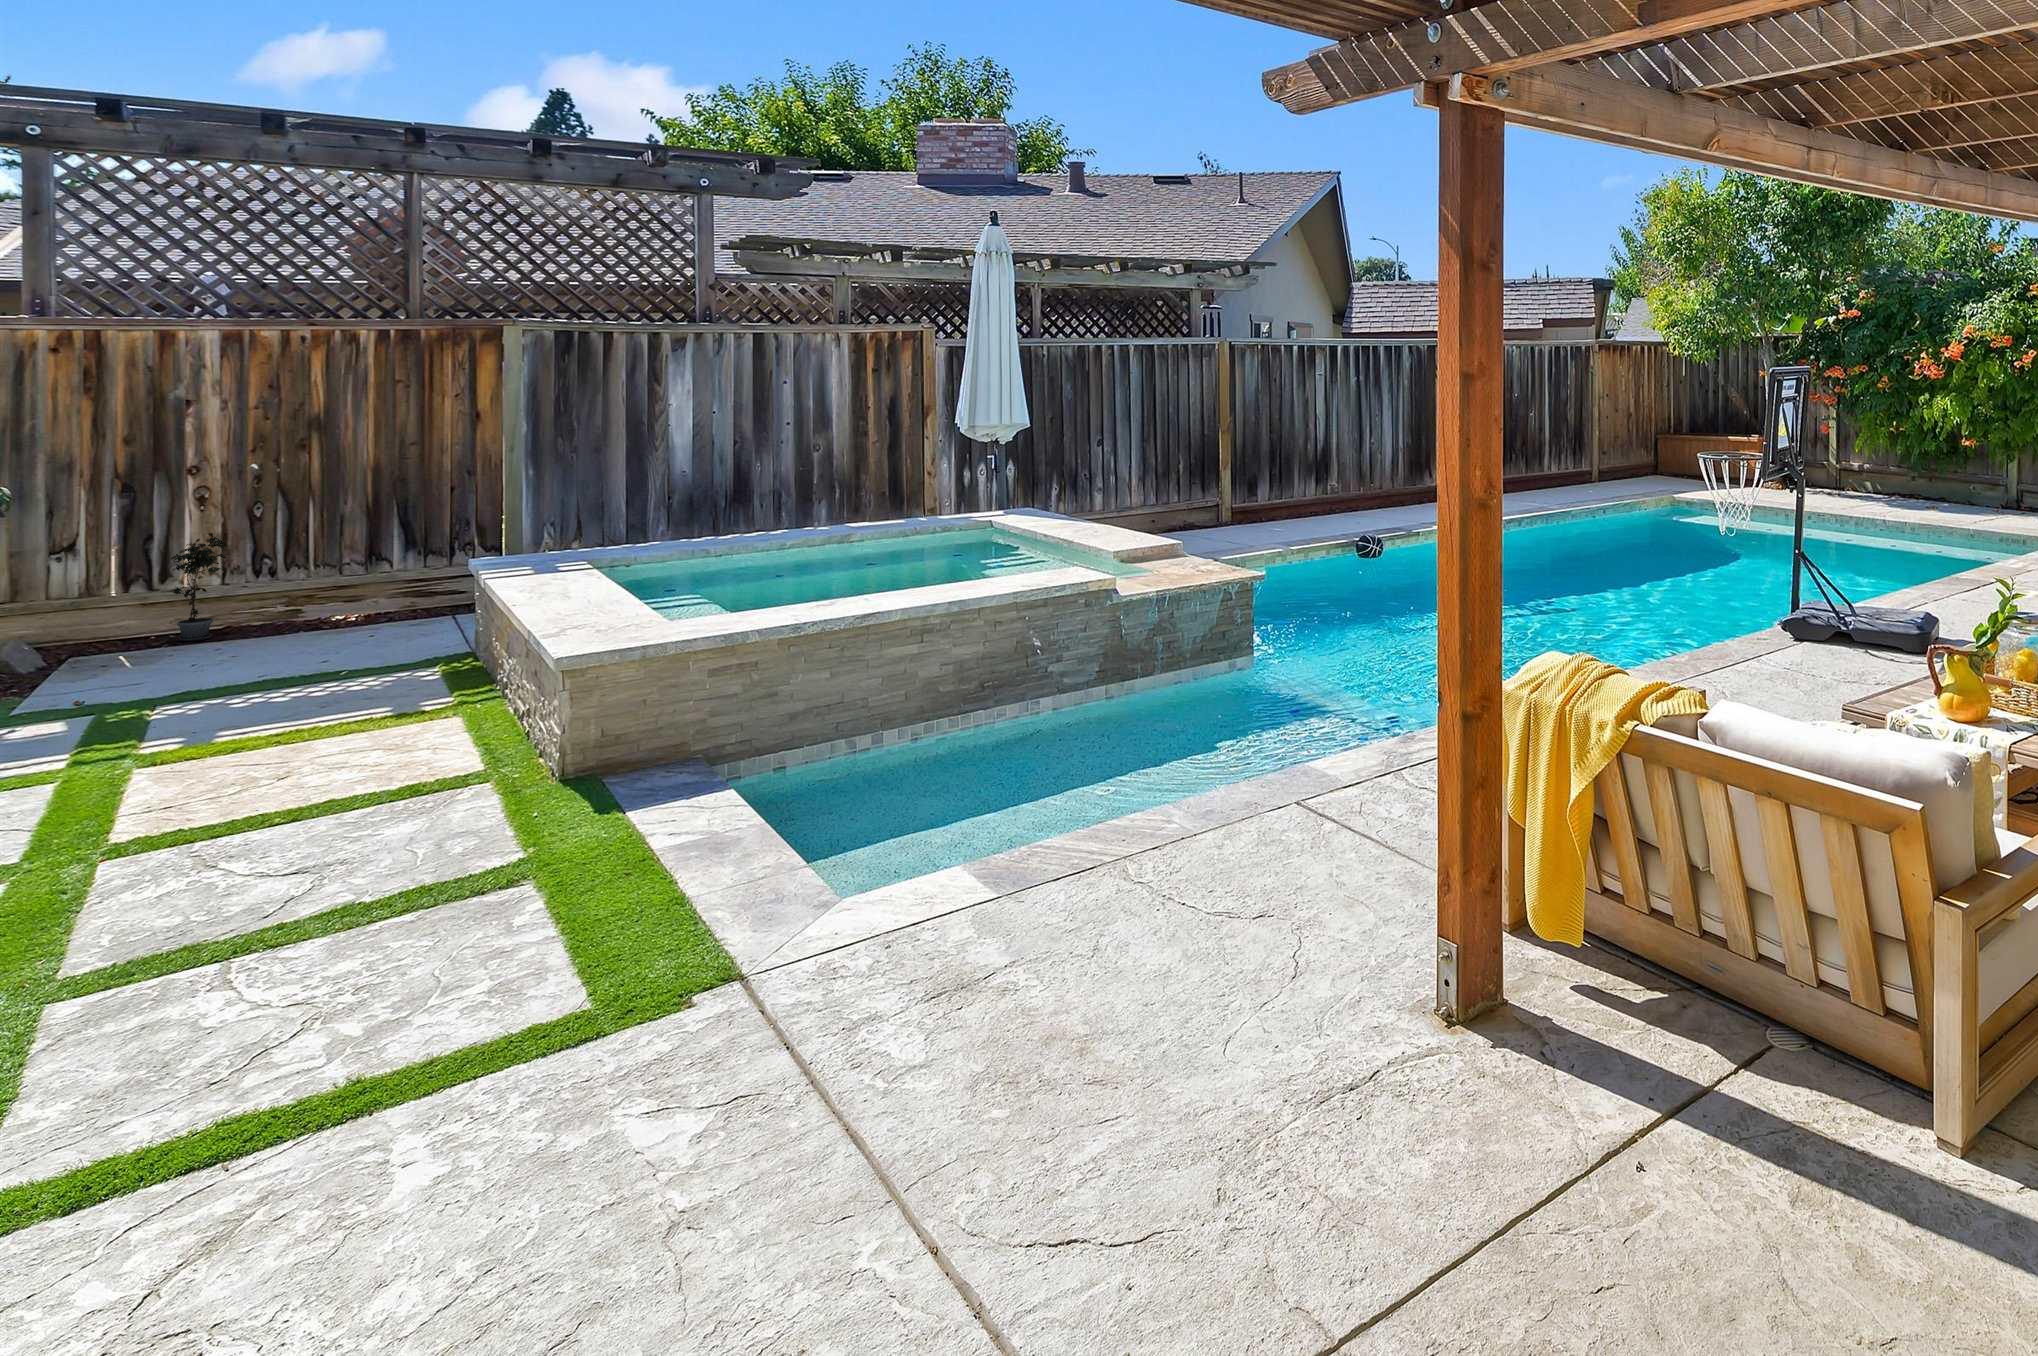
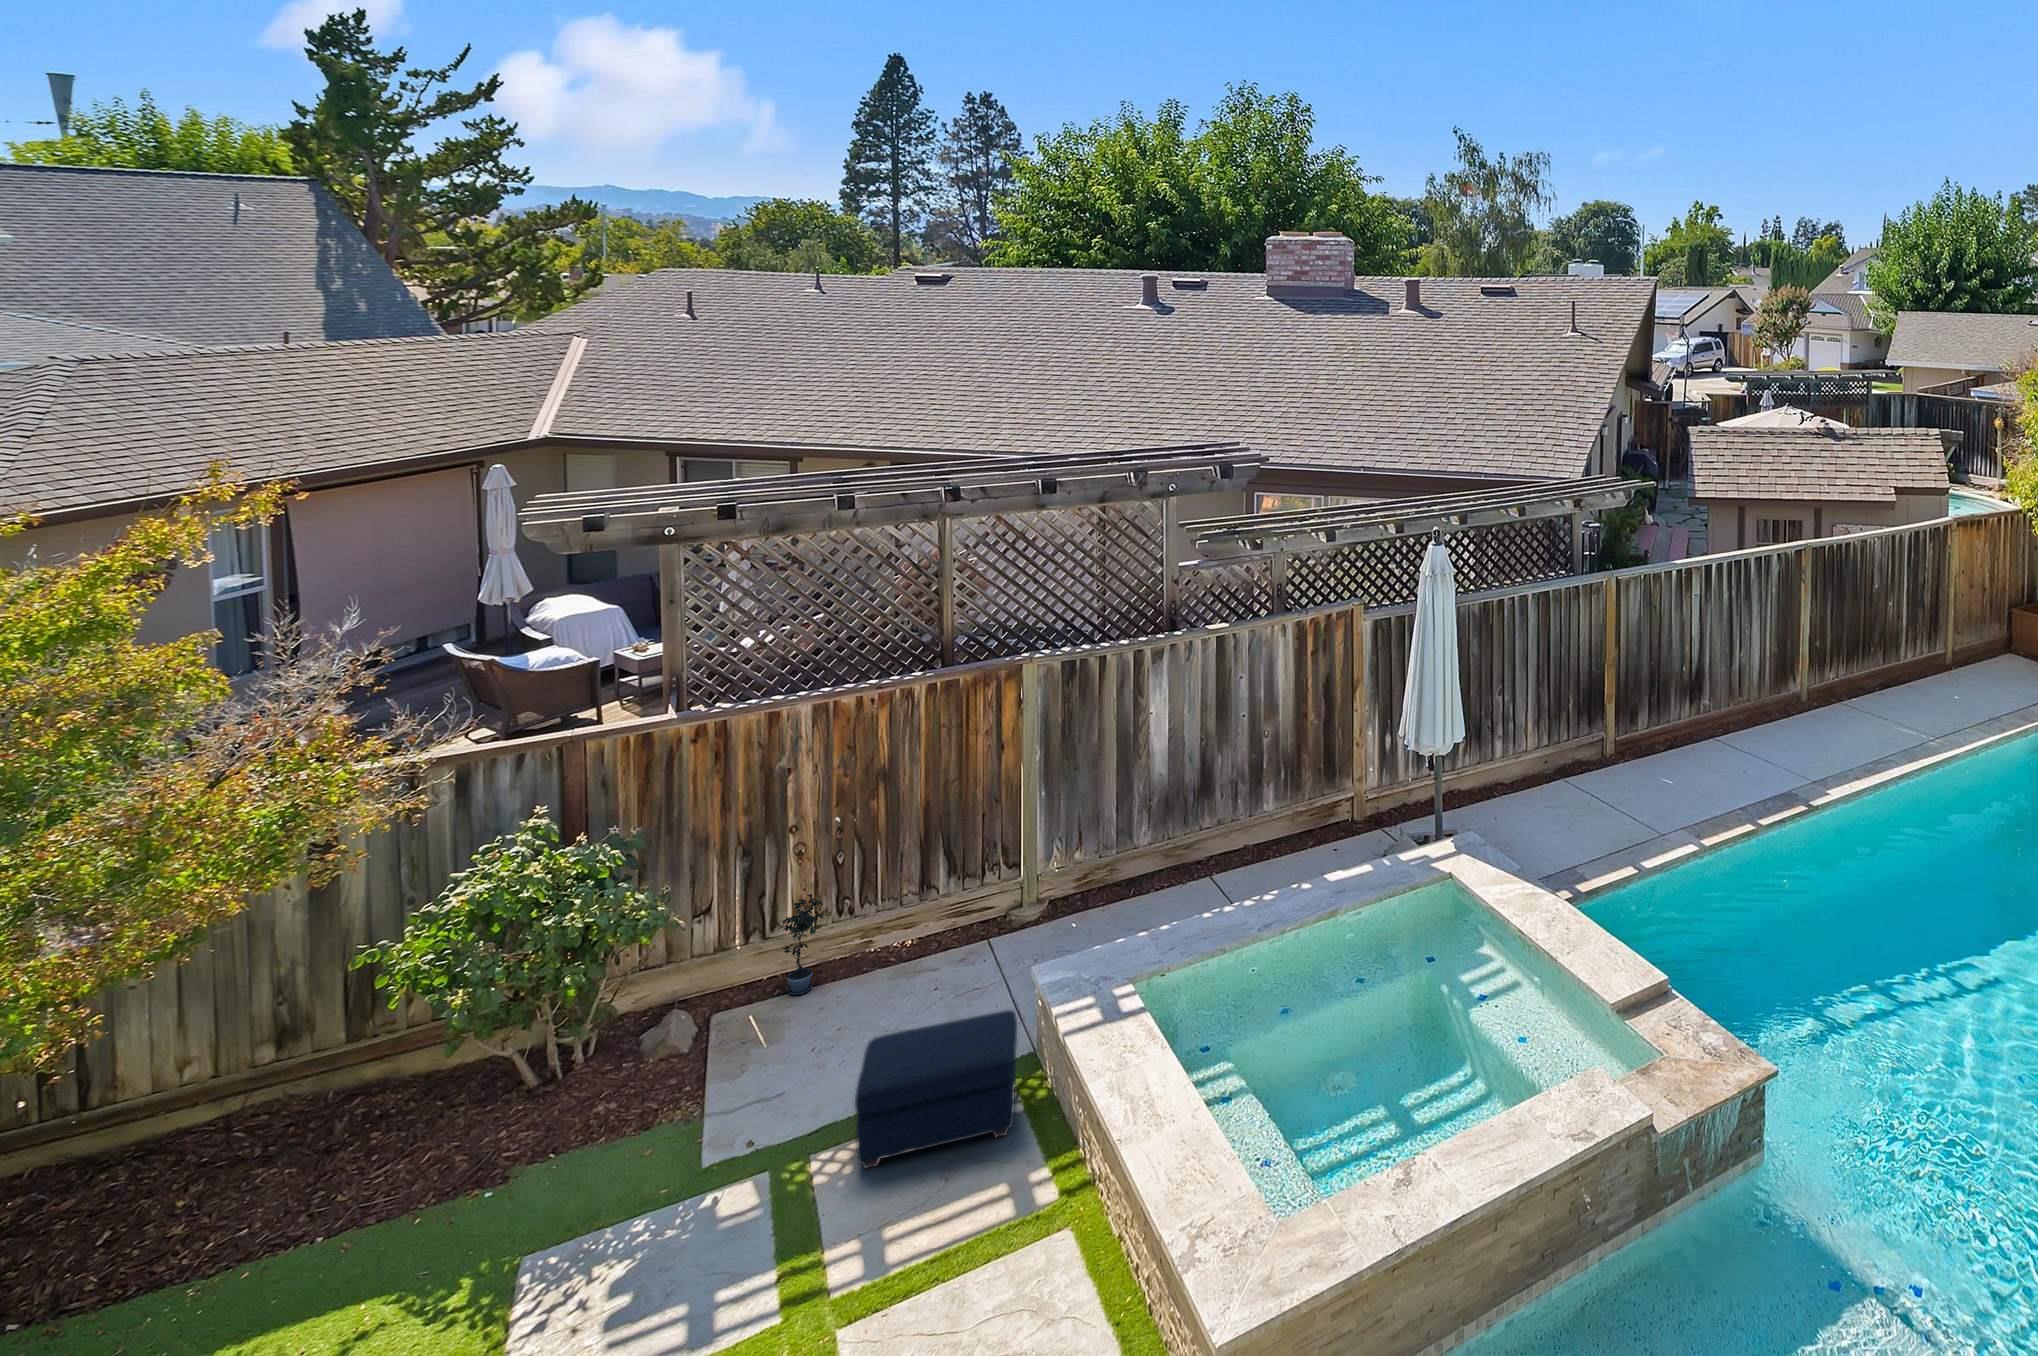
ottoman: none [224,590,448,711] -> present [855,1010,1017,1168]

